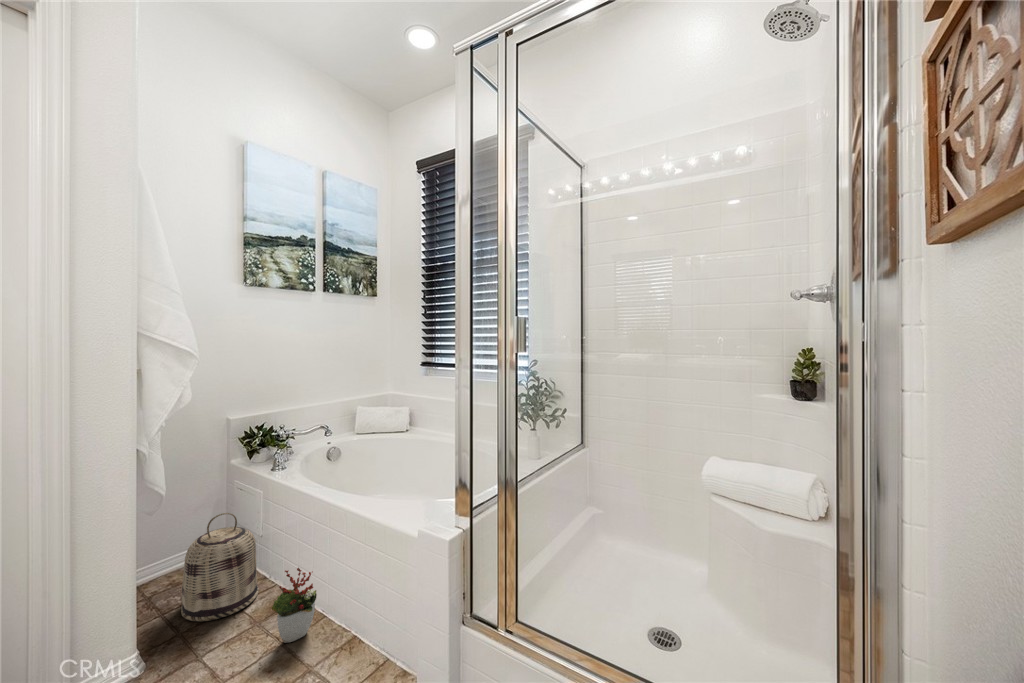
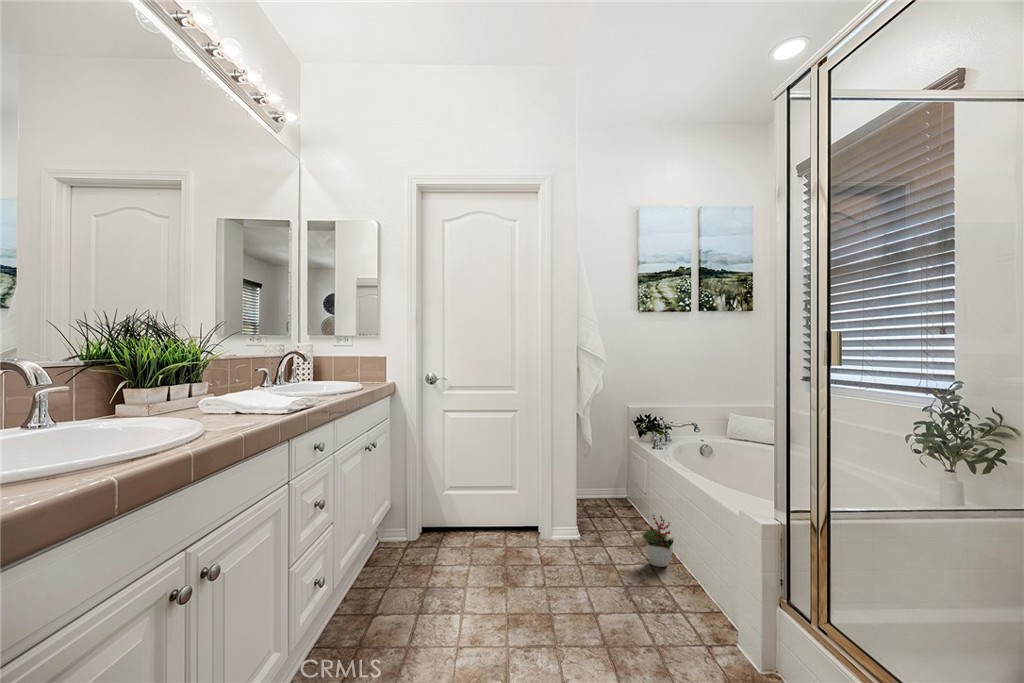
basket: present [181,513,259,622] -> none [598,467,642,535]

